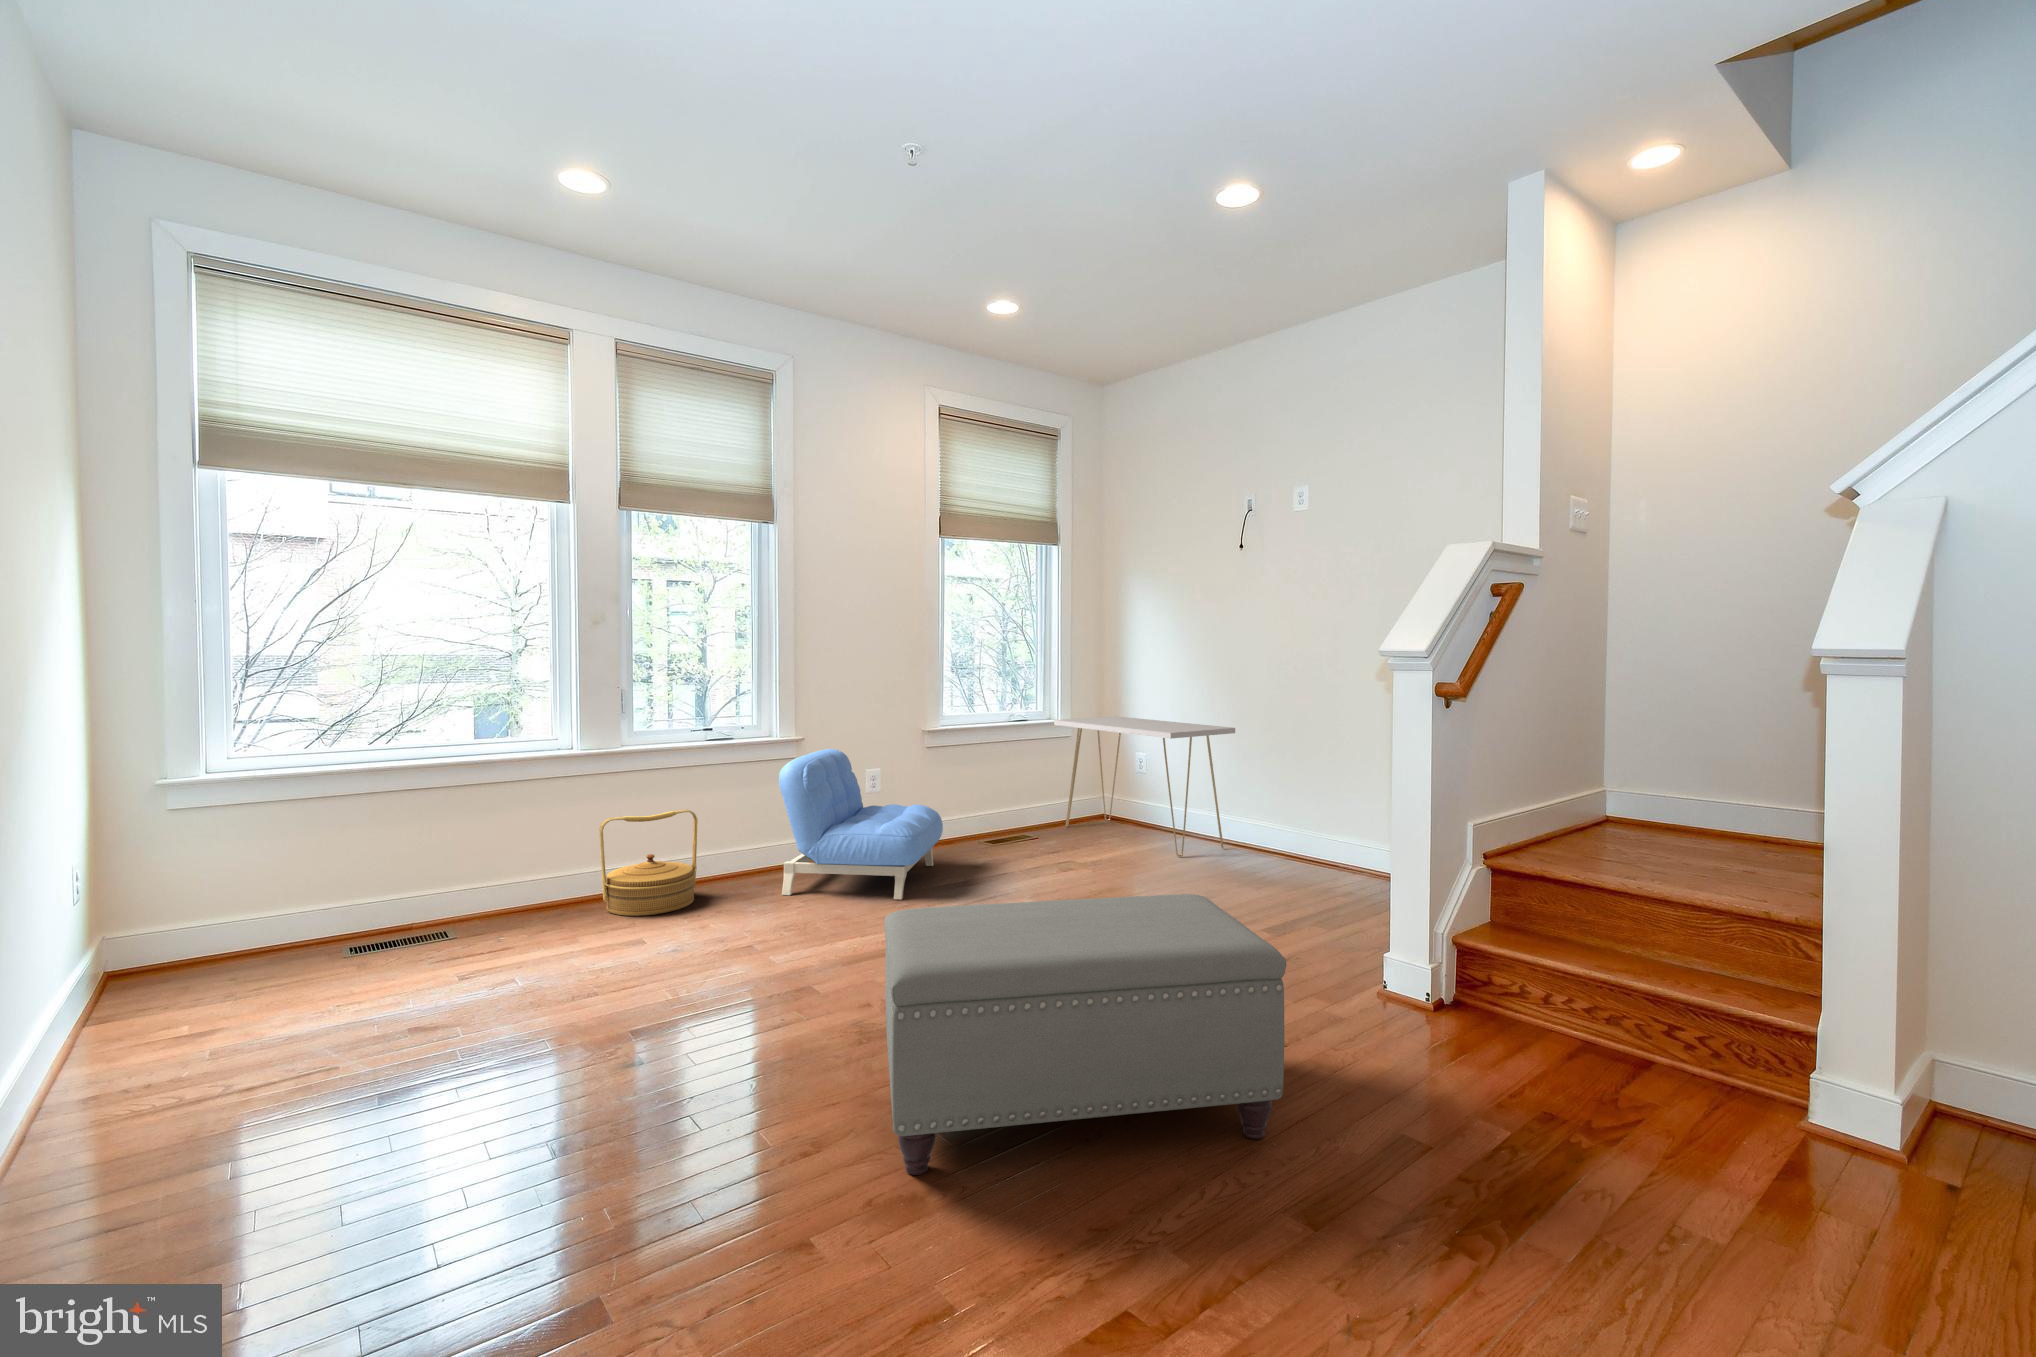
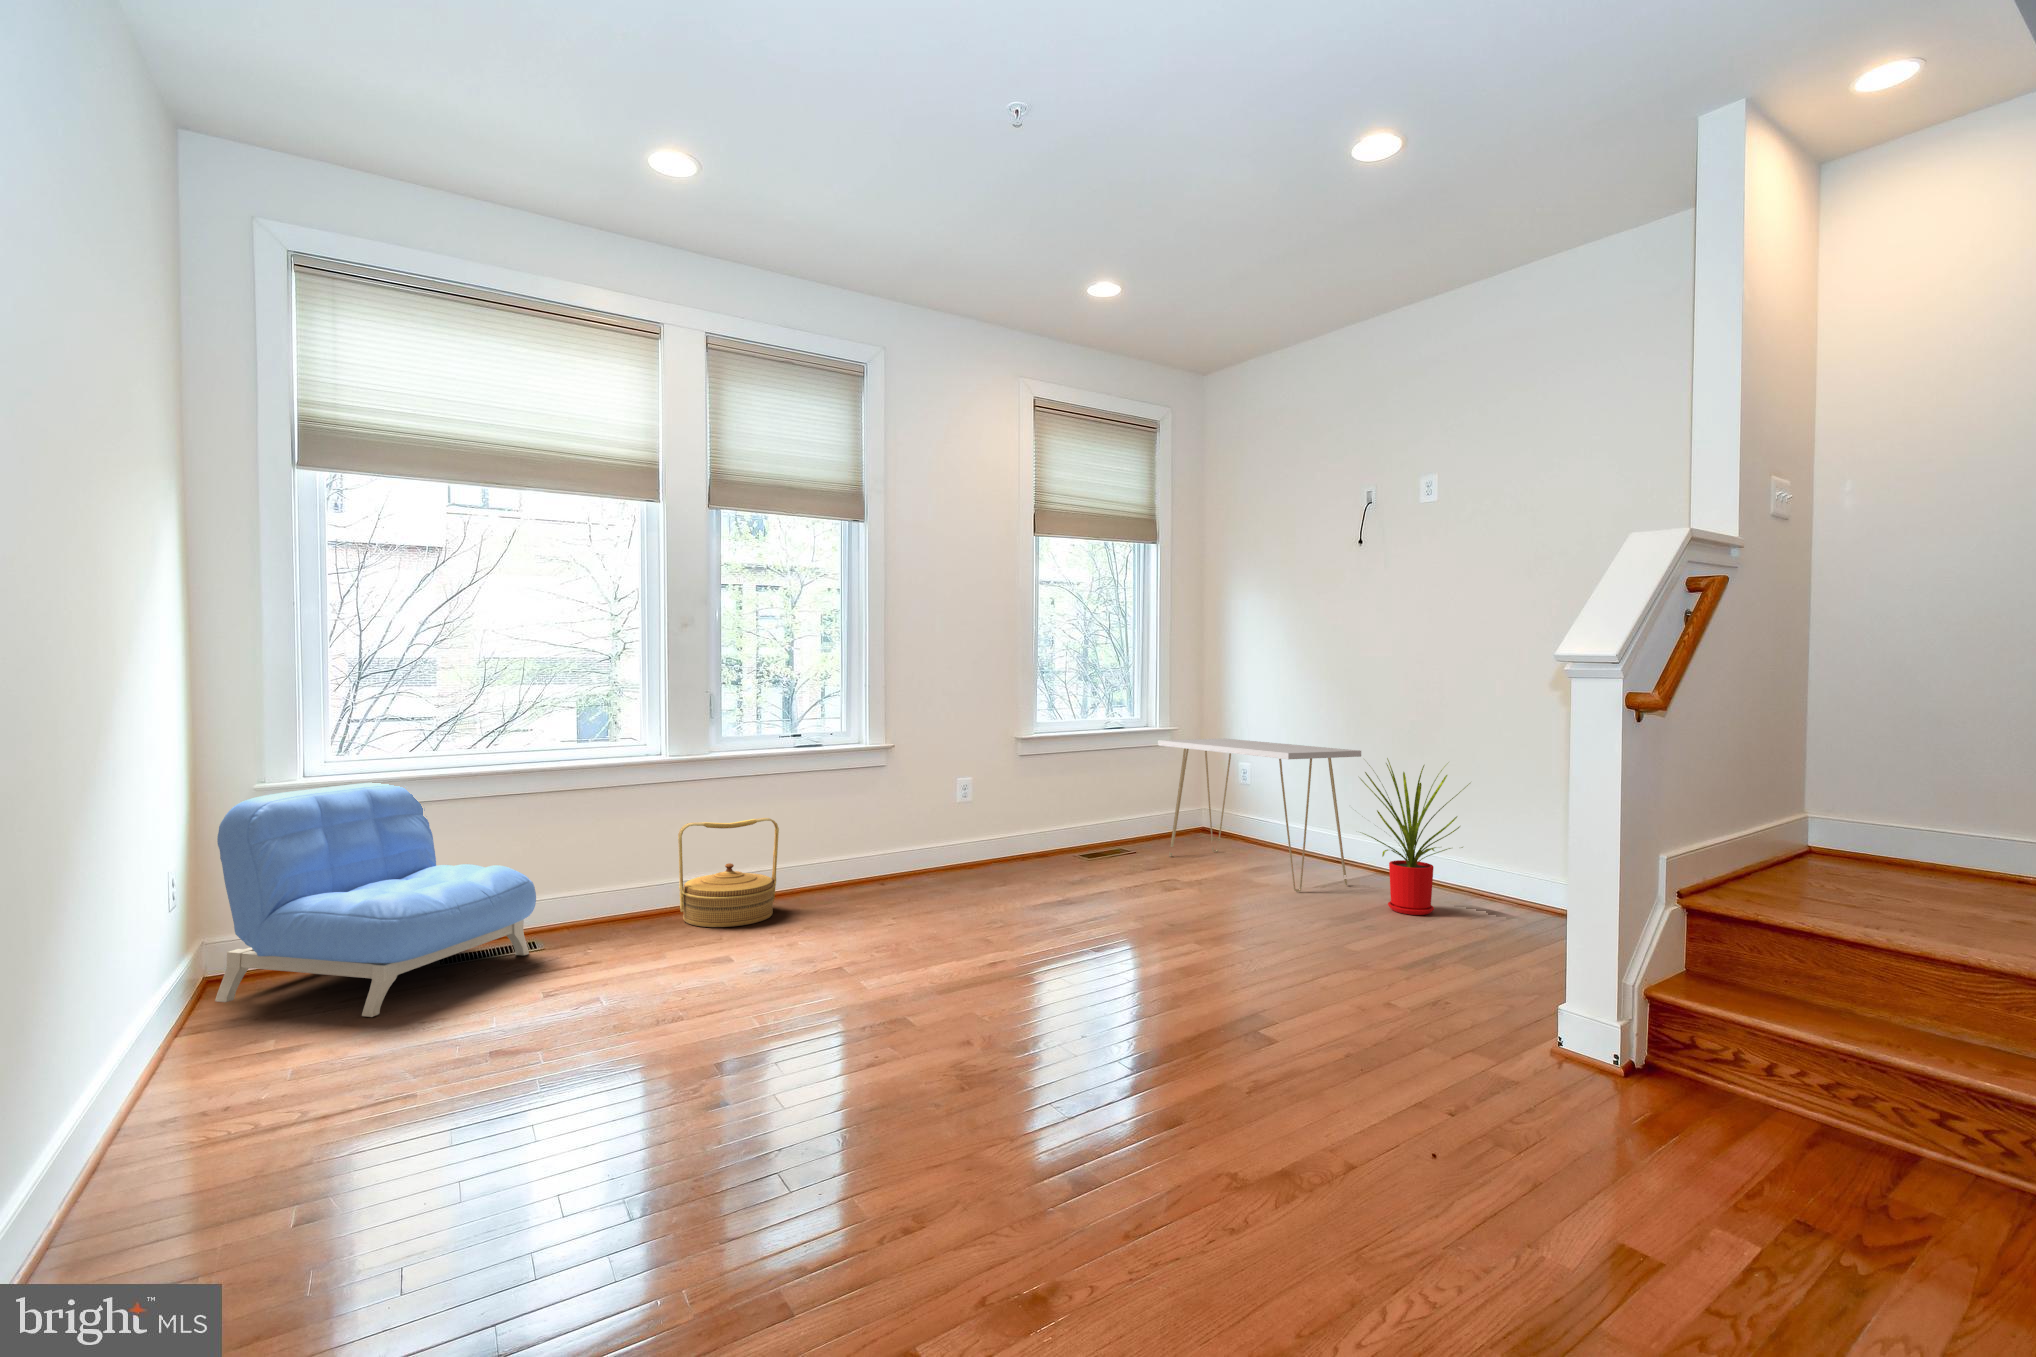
house plant: none [1220,735,1328,875] -> present [1360,758,1470,915]
armchair: present [779,749,943,899] -> present [215,783,536,1017]
ottoman: present [884,894,1286,1175] -> none [967,918,1448,1228]

